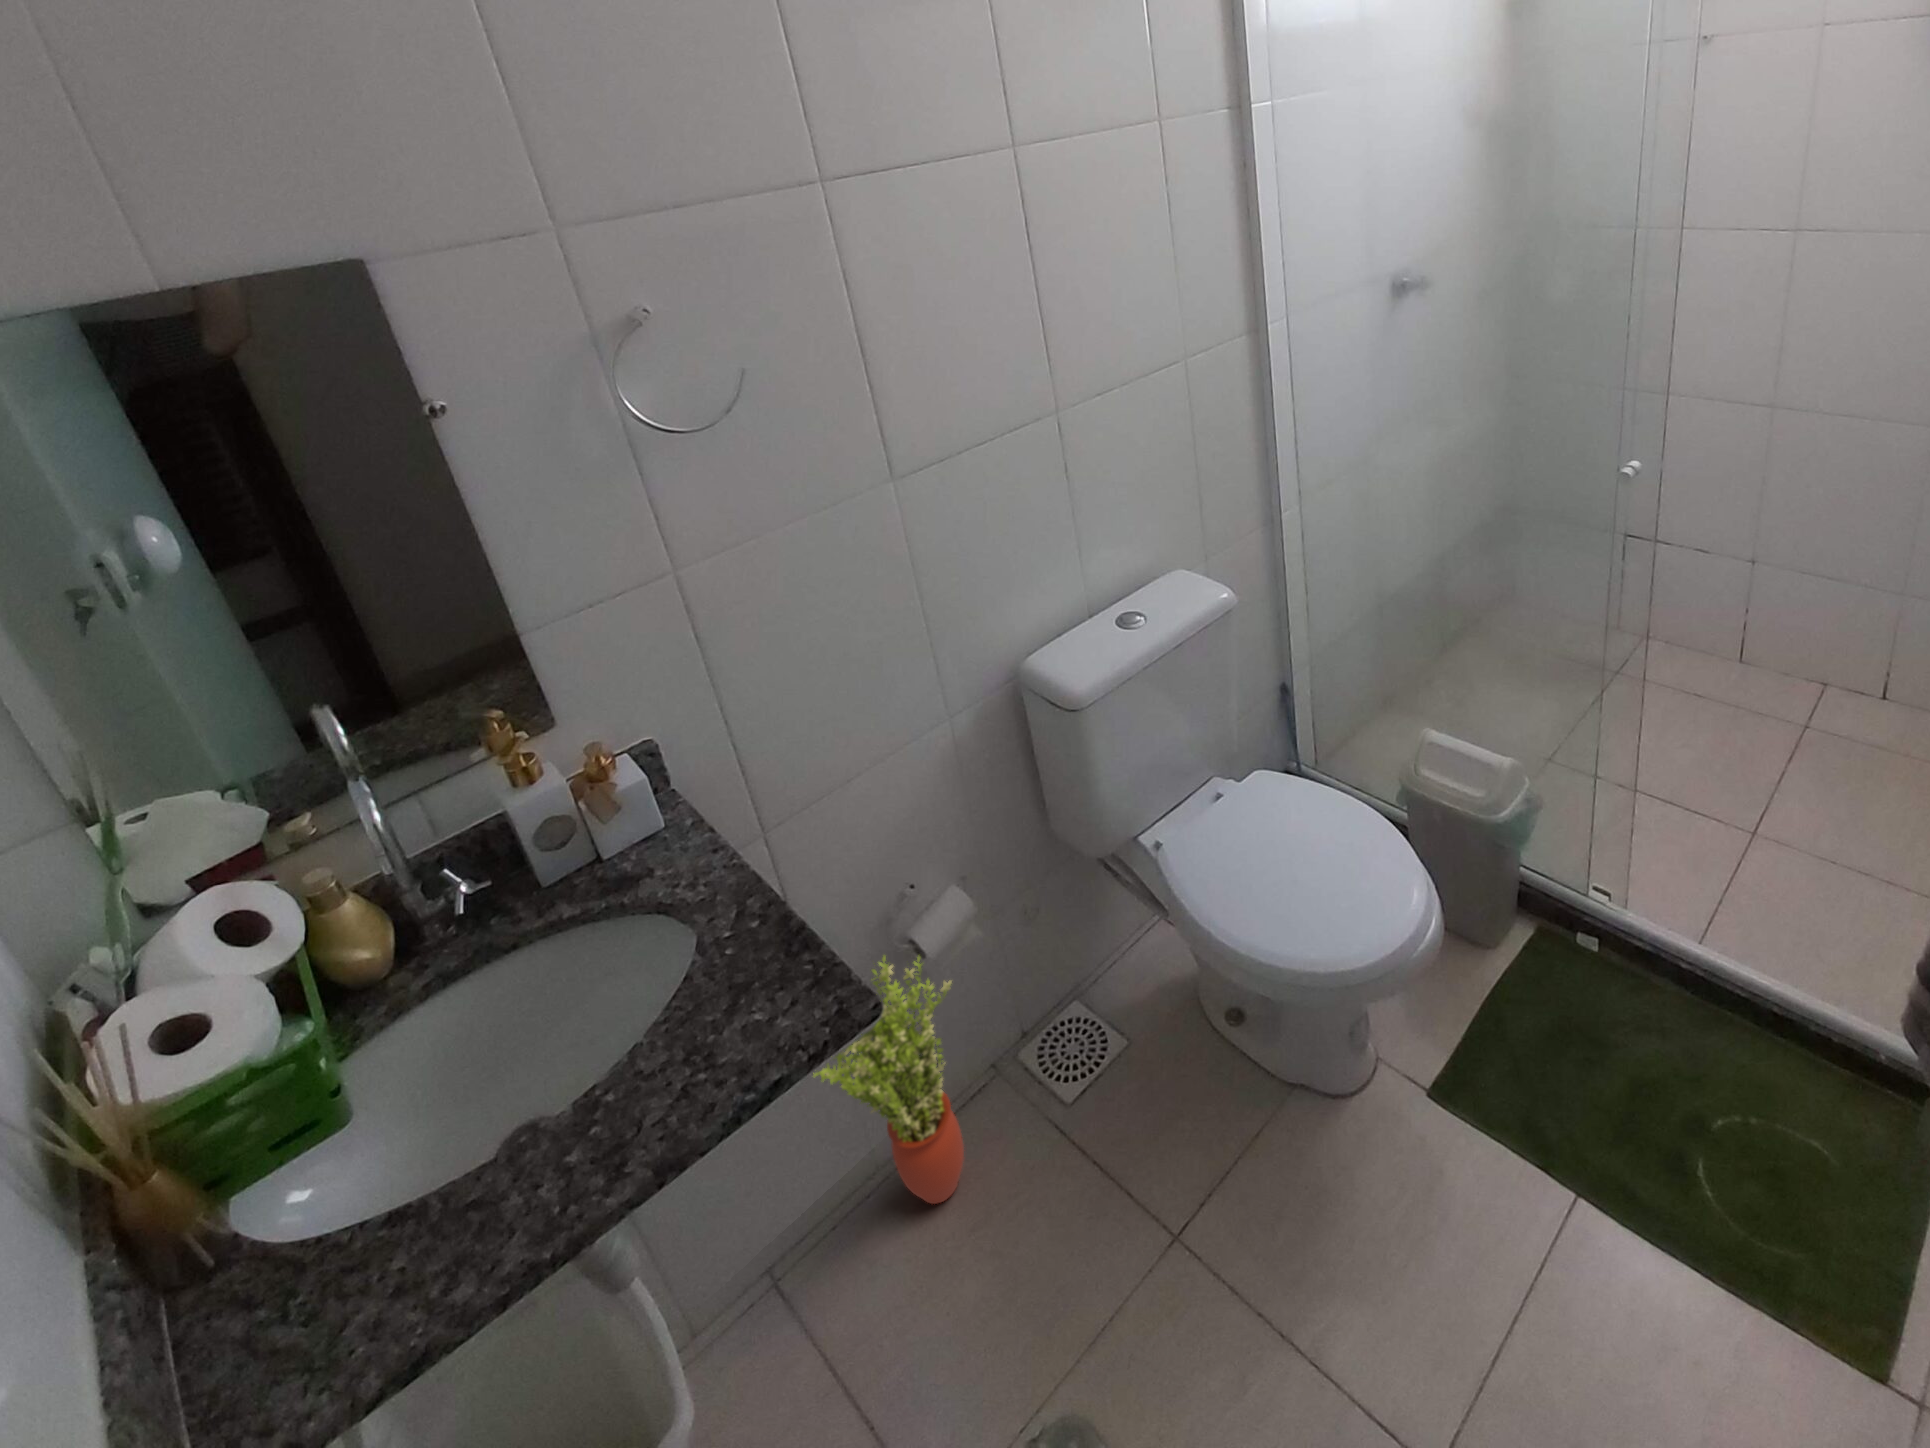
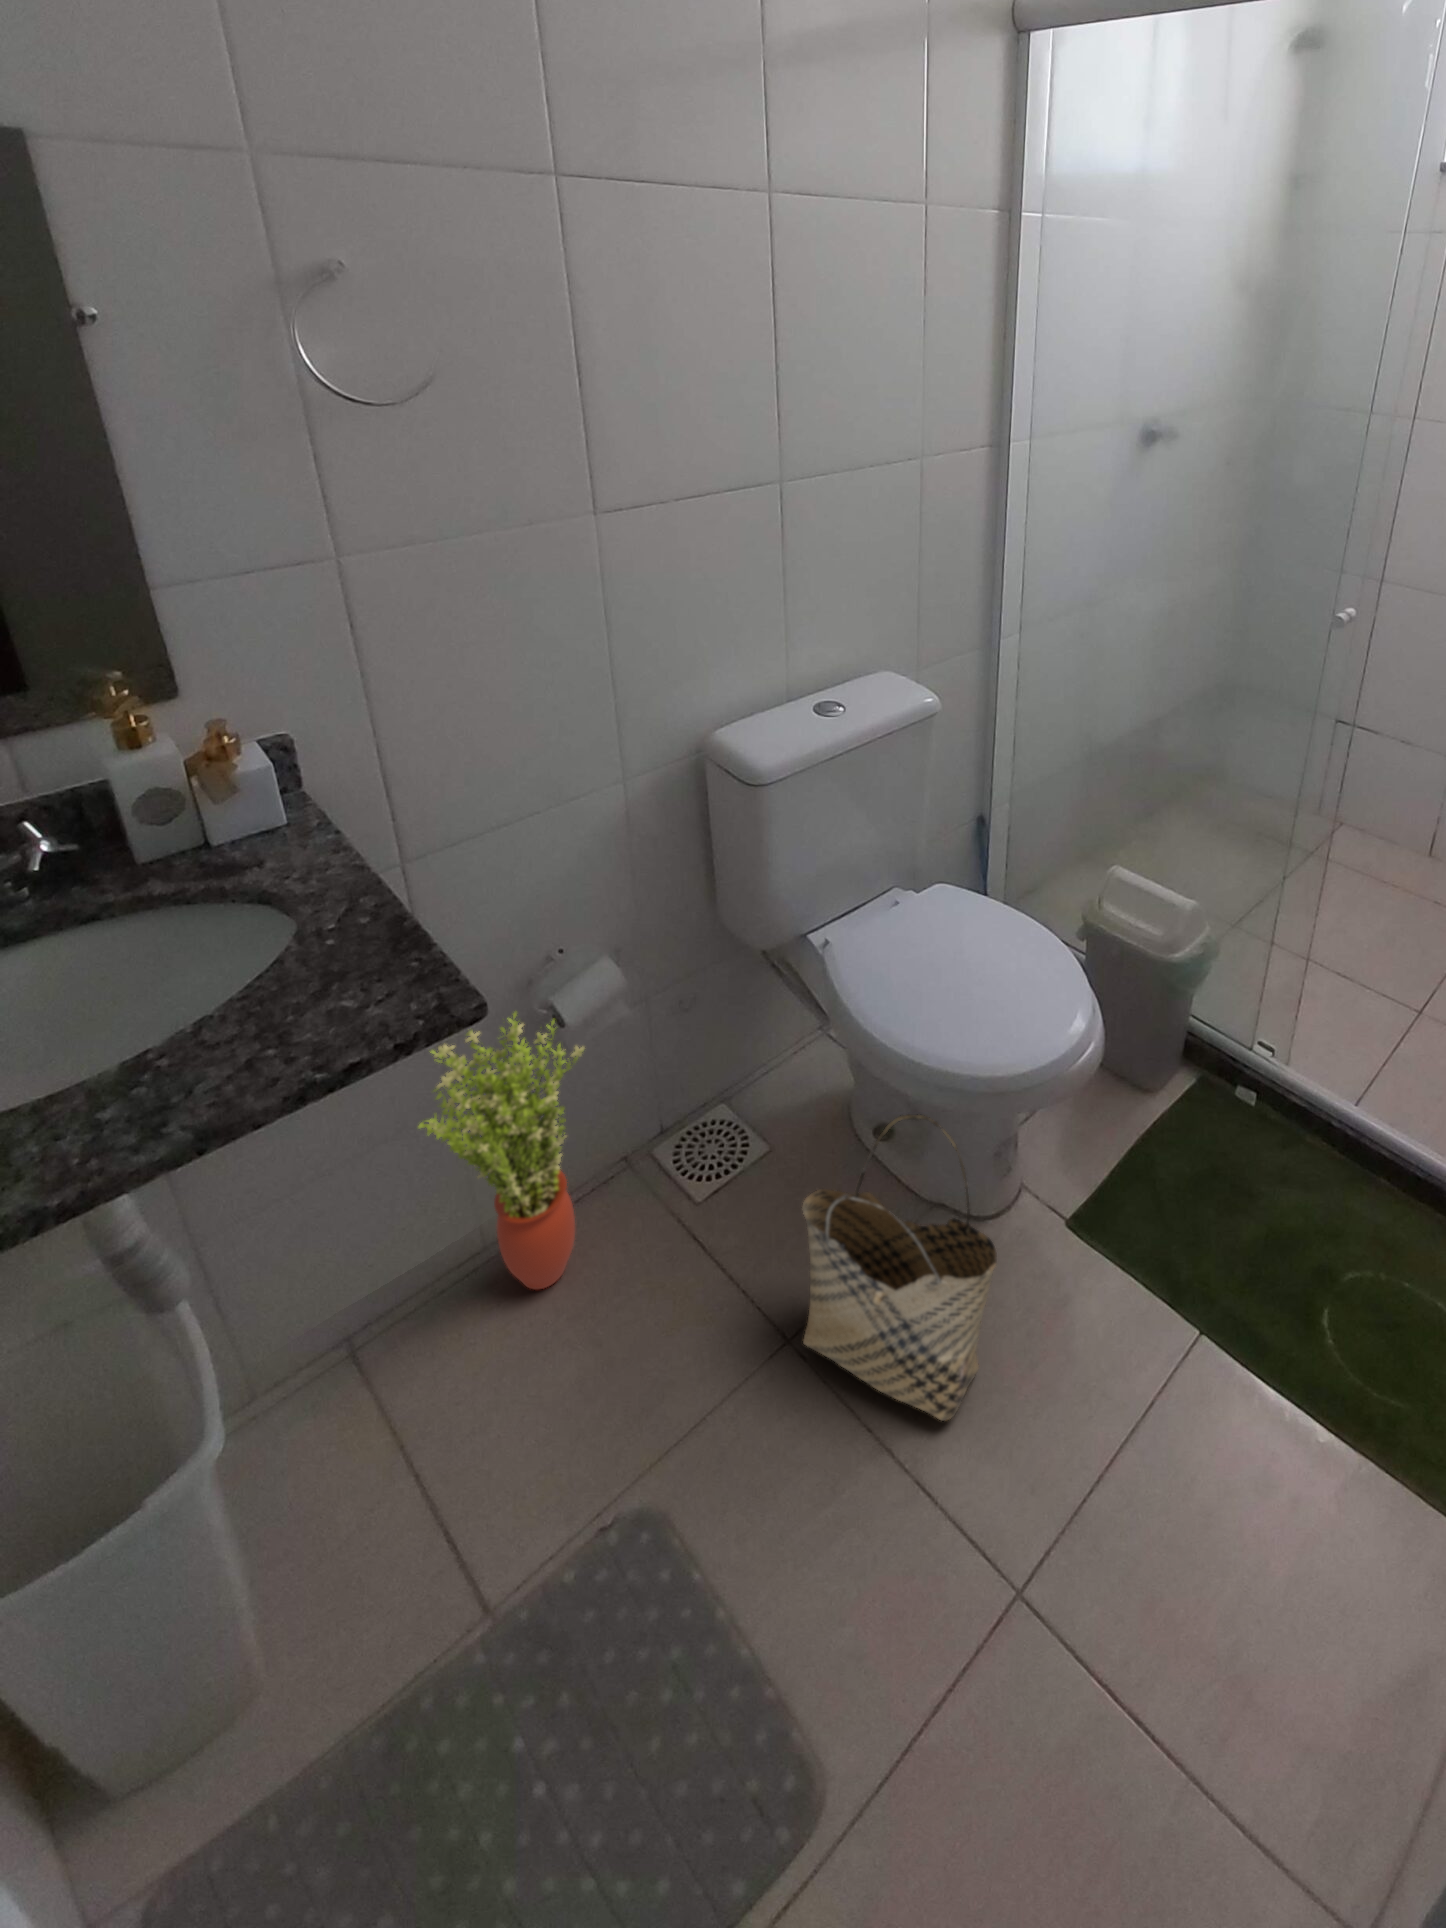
woven basket: none [1175,1014,1370,1304] -> present [803,1114,997,1421]

